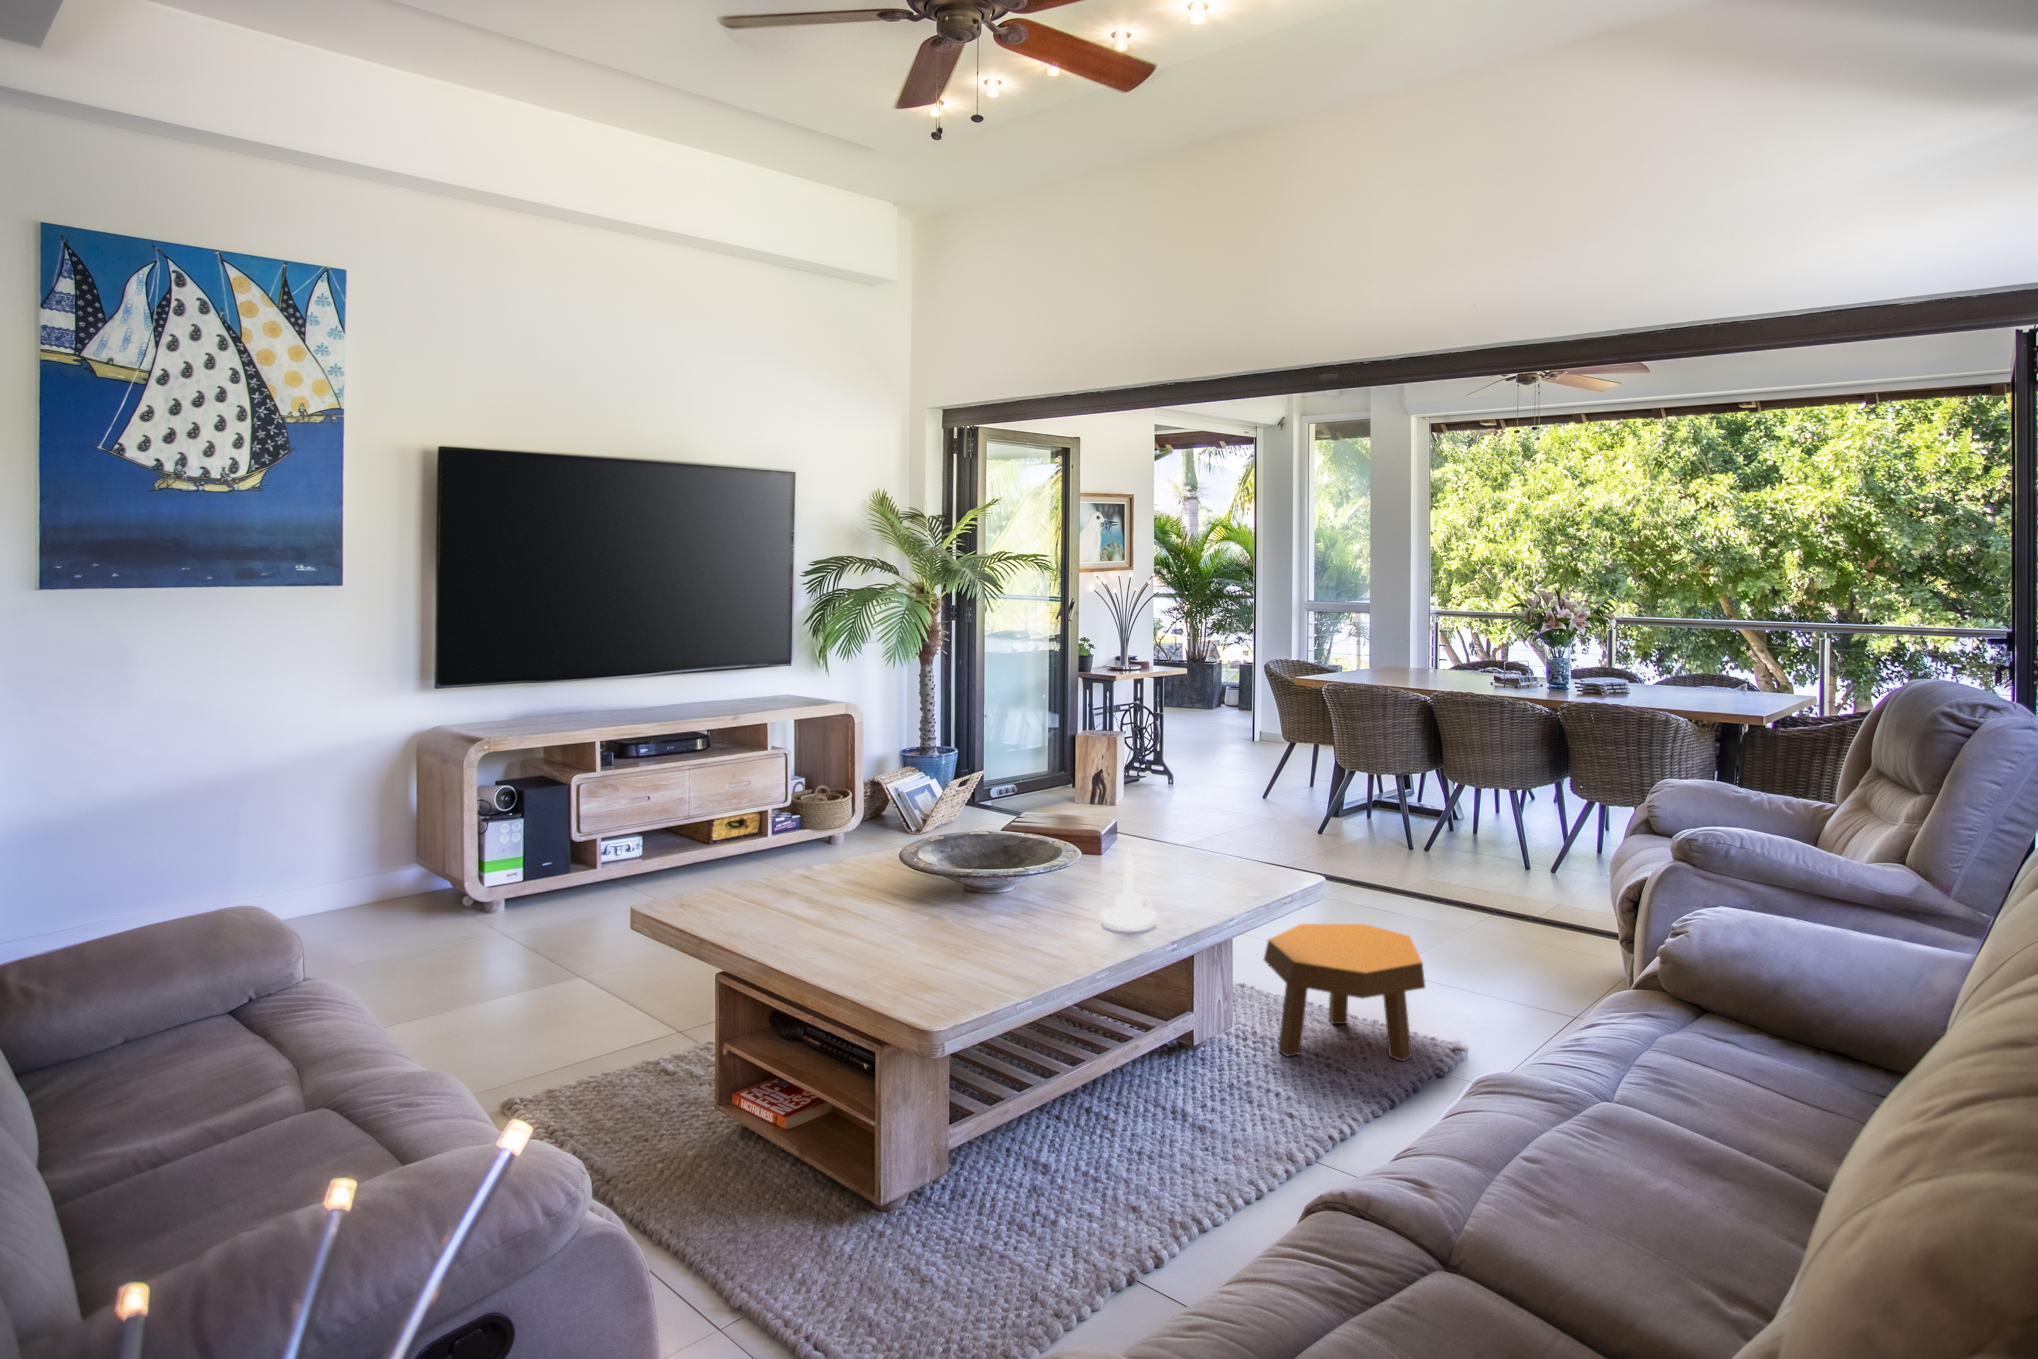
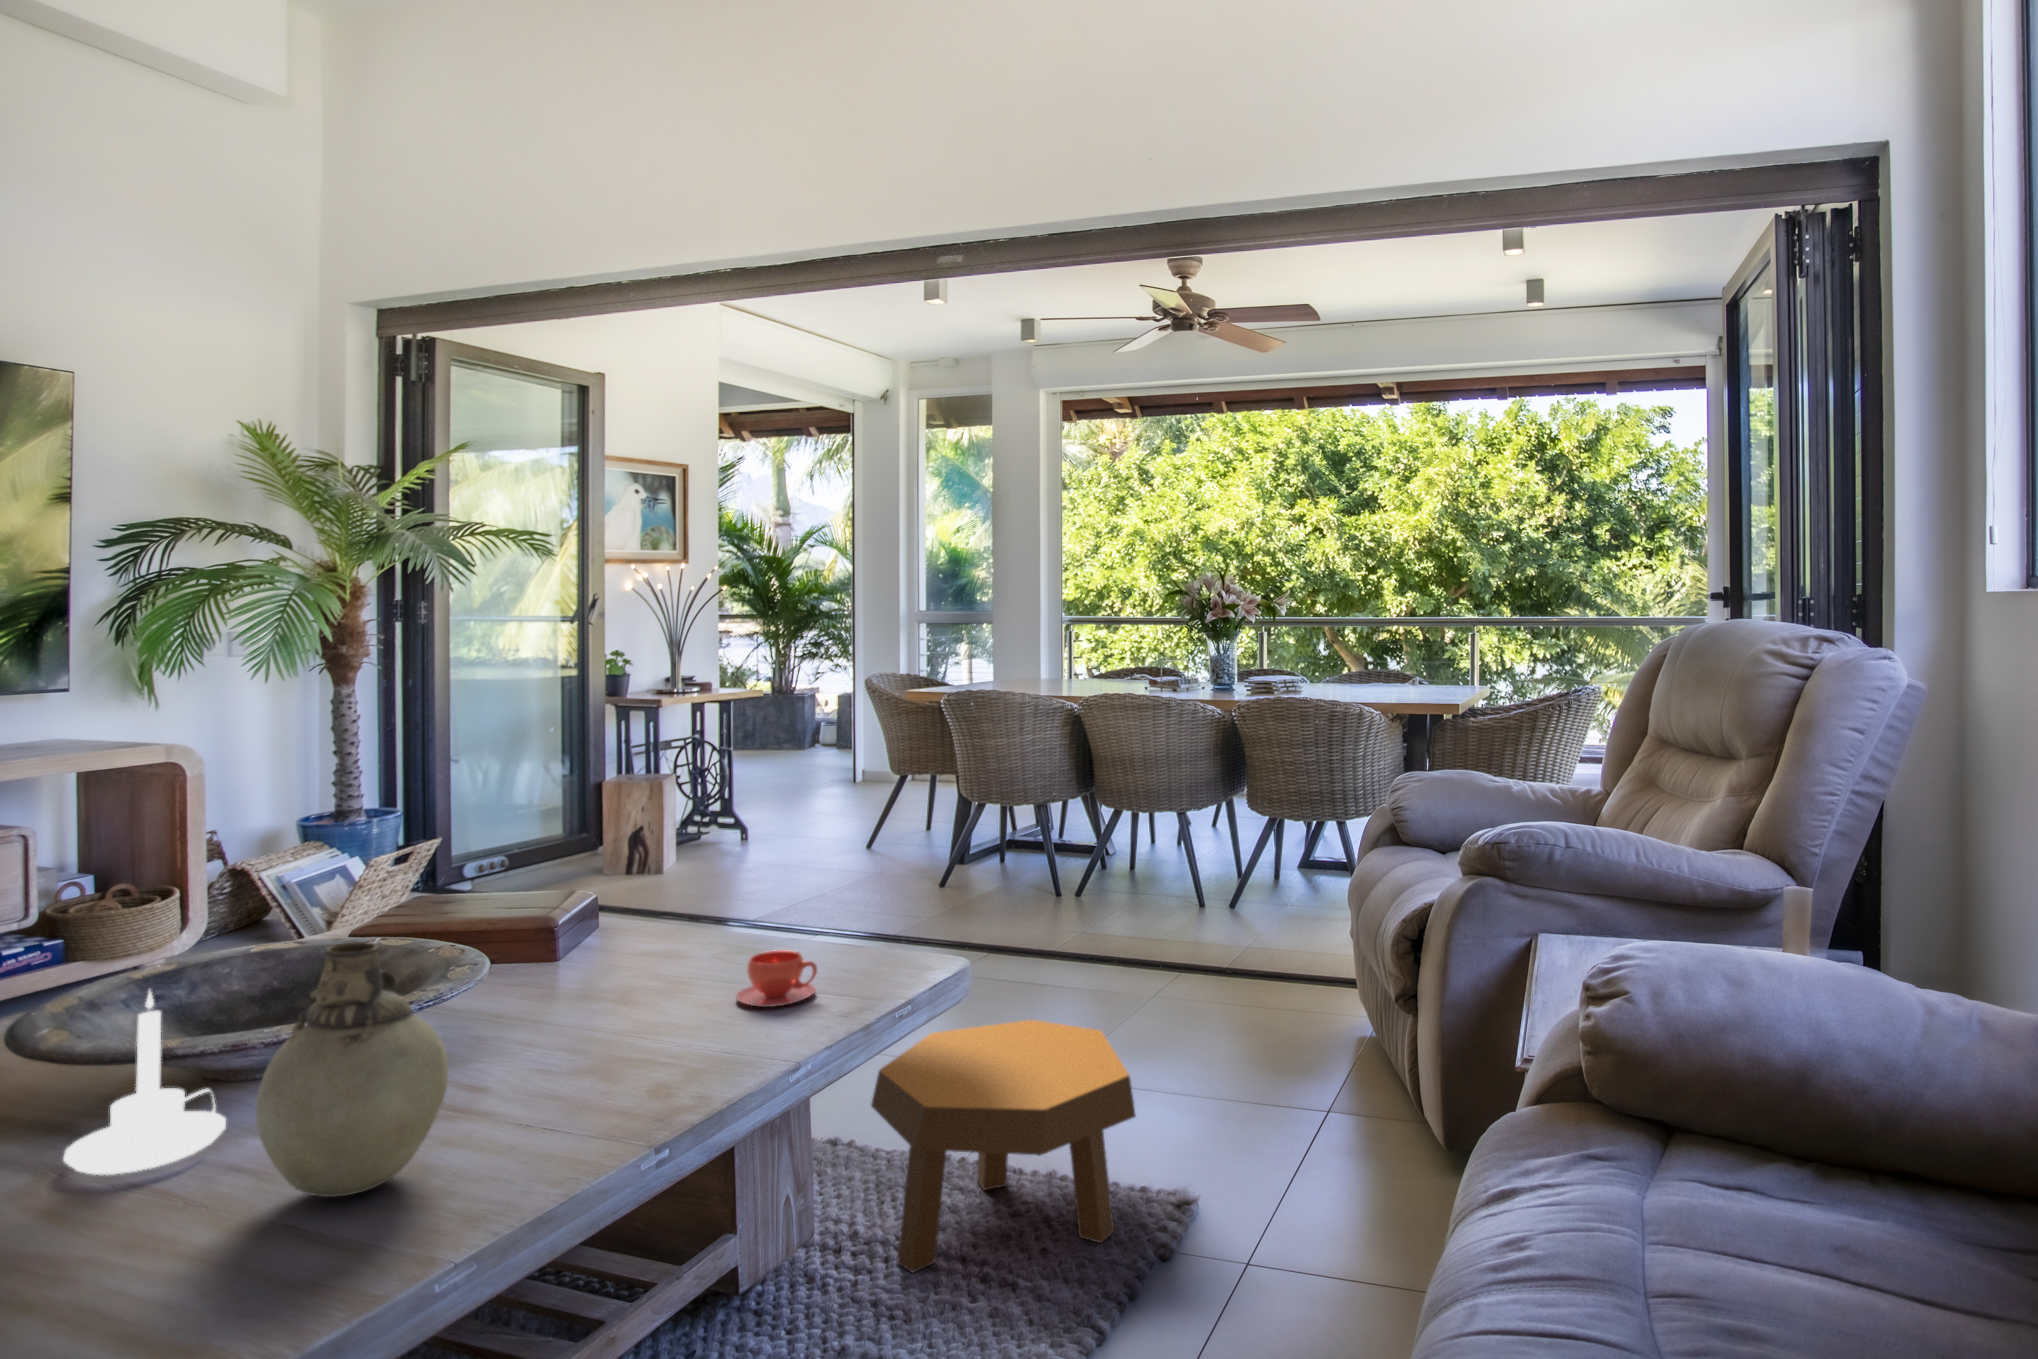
vase: none [998,835,1070,946] -> present [256,942,448,1197]
candle holder: present [1101,849,1157,927] -> present [63,991,226,1175]
teacup: none [1189,862,1233,892] -> present [736,950,817,1007]

